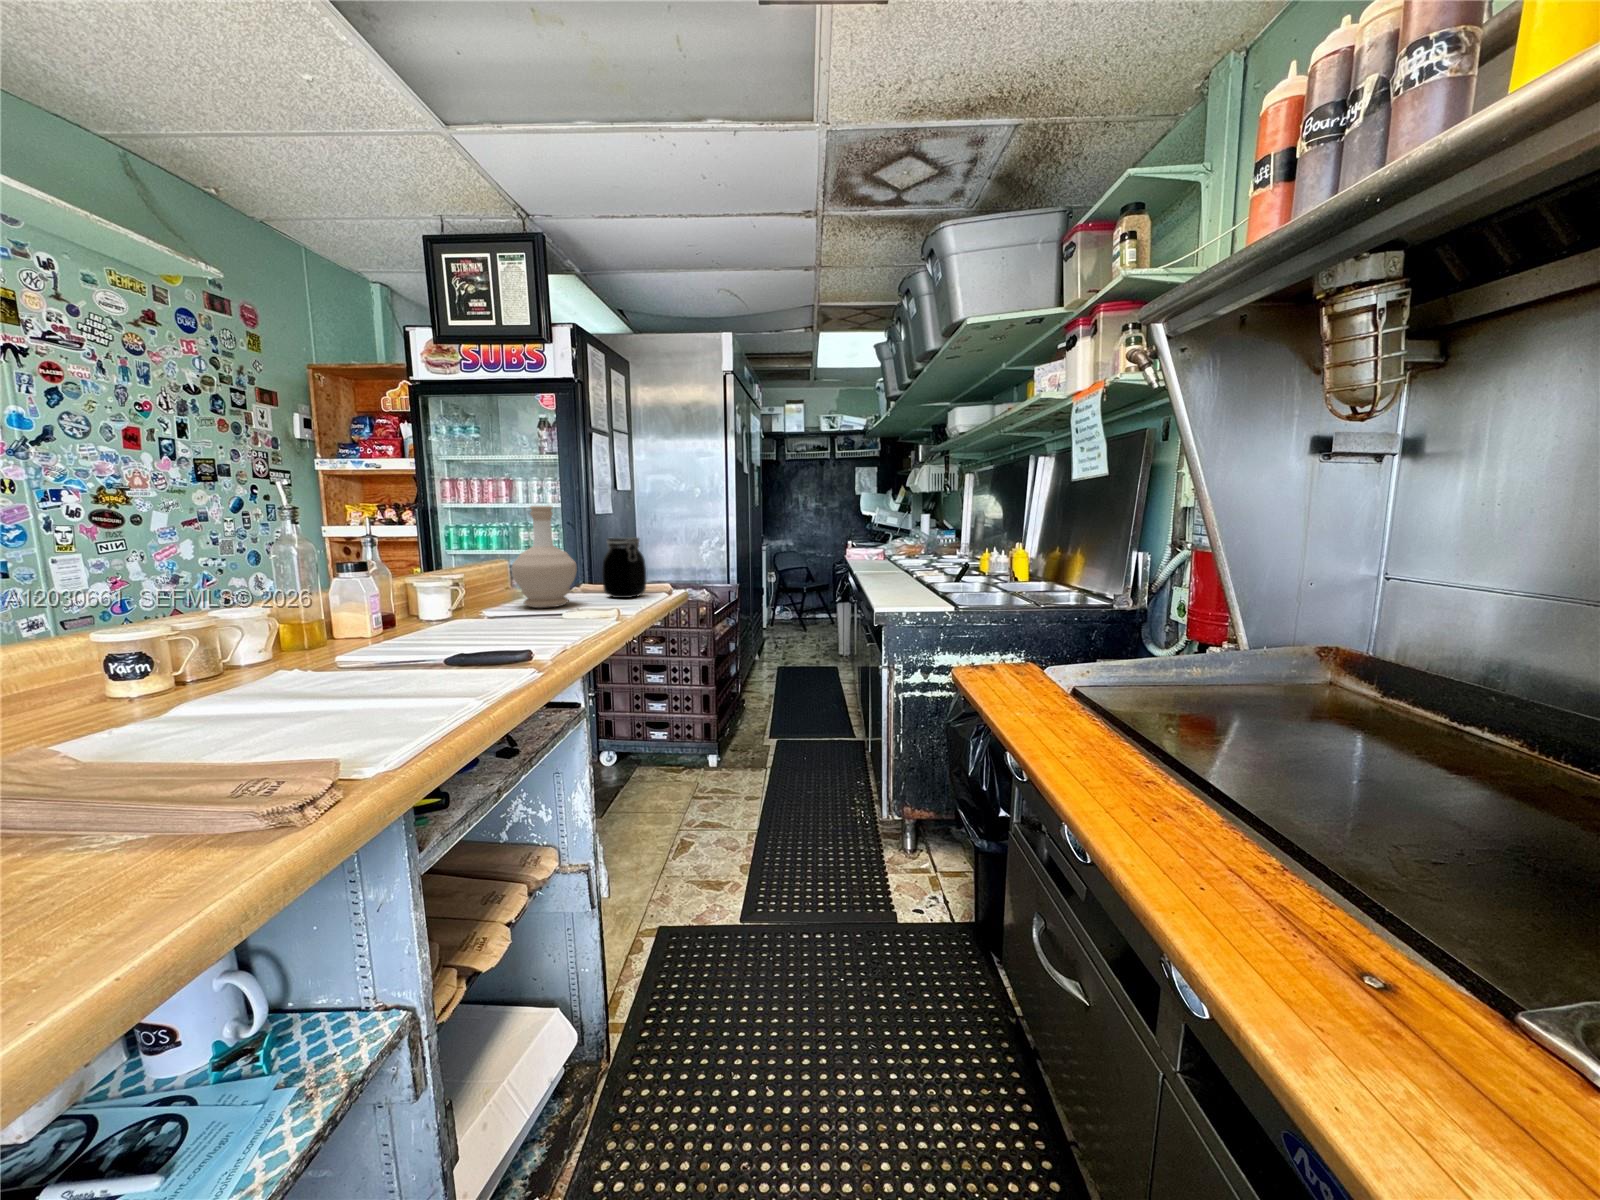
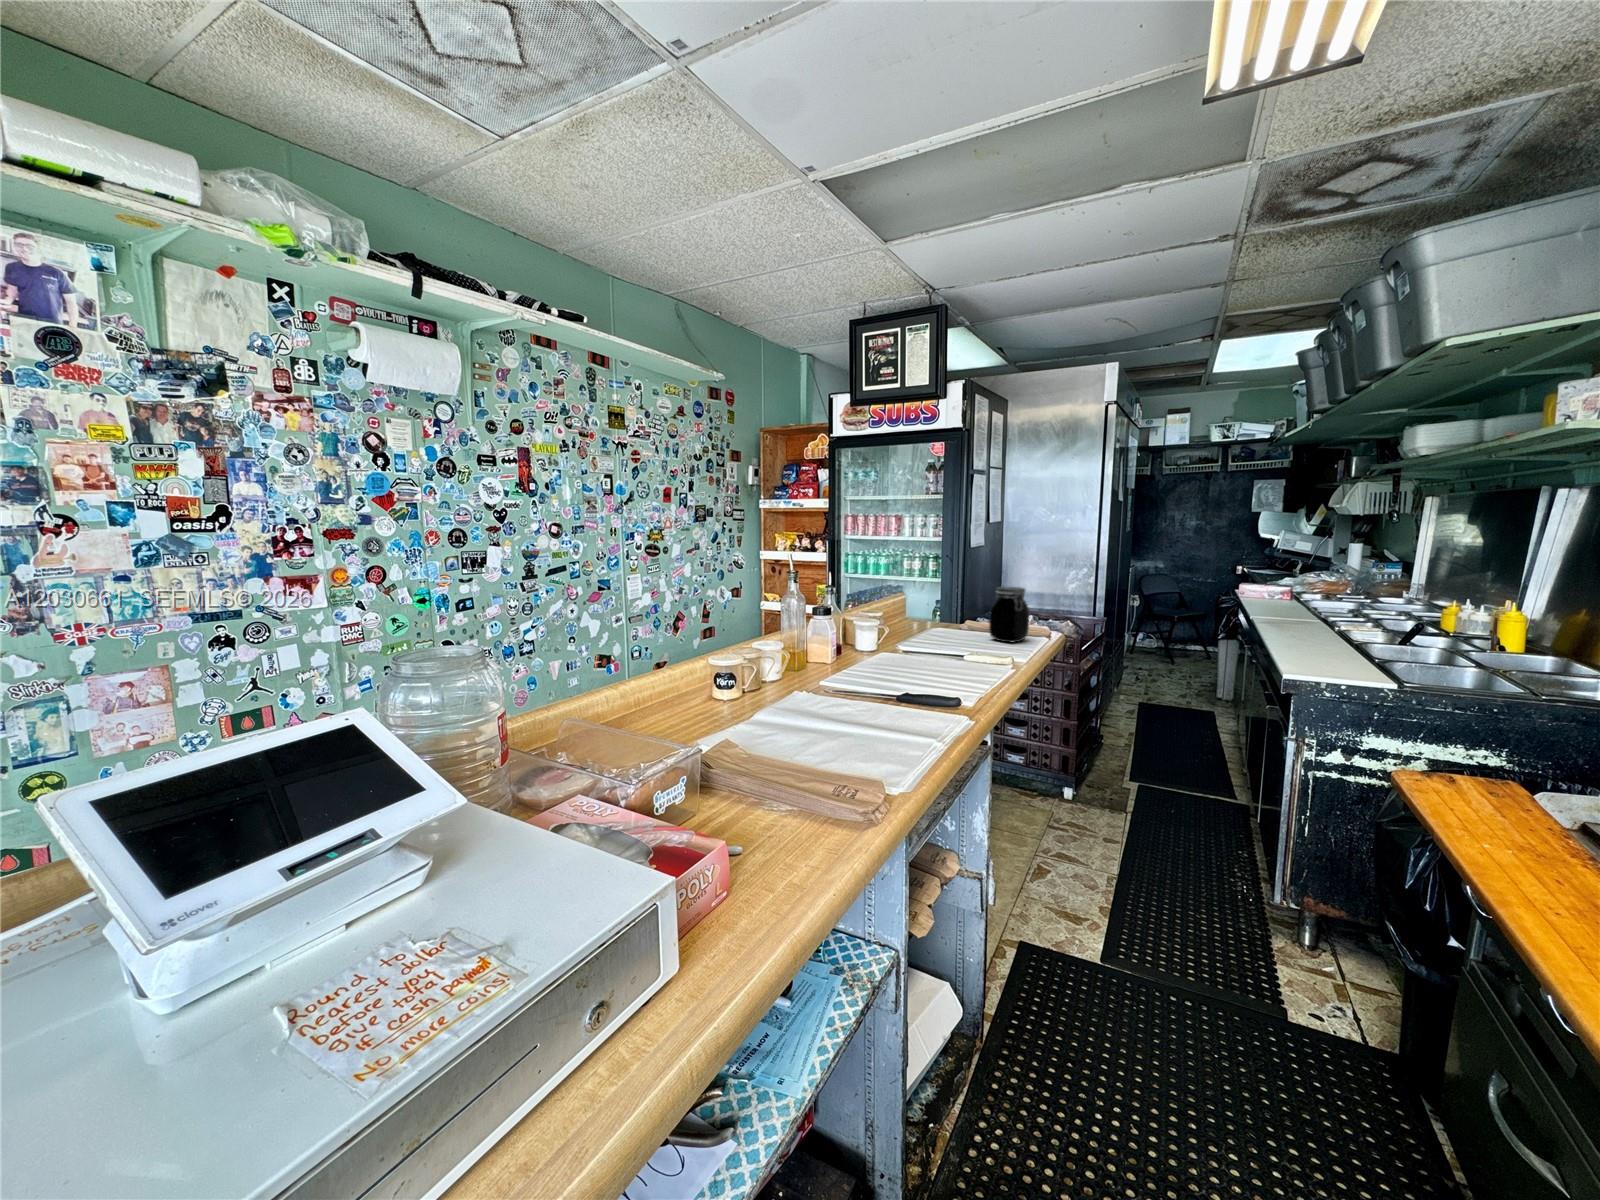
bottle: present [512,506,577,608] -> none [918,561,970,647]

